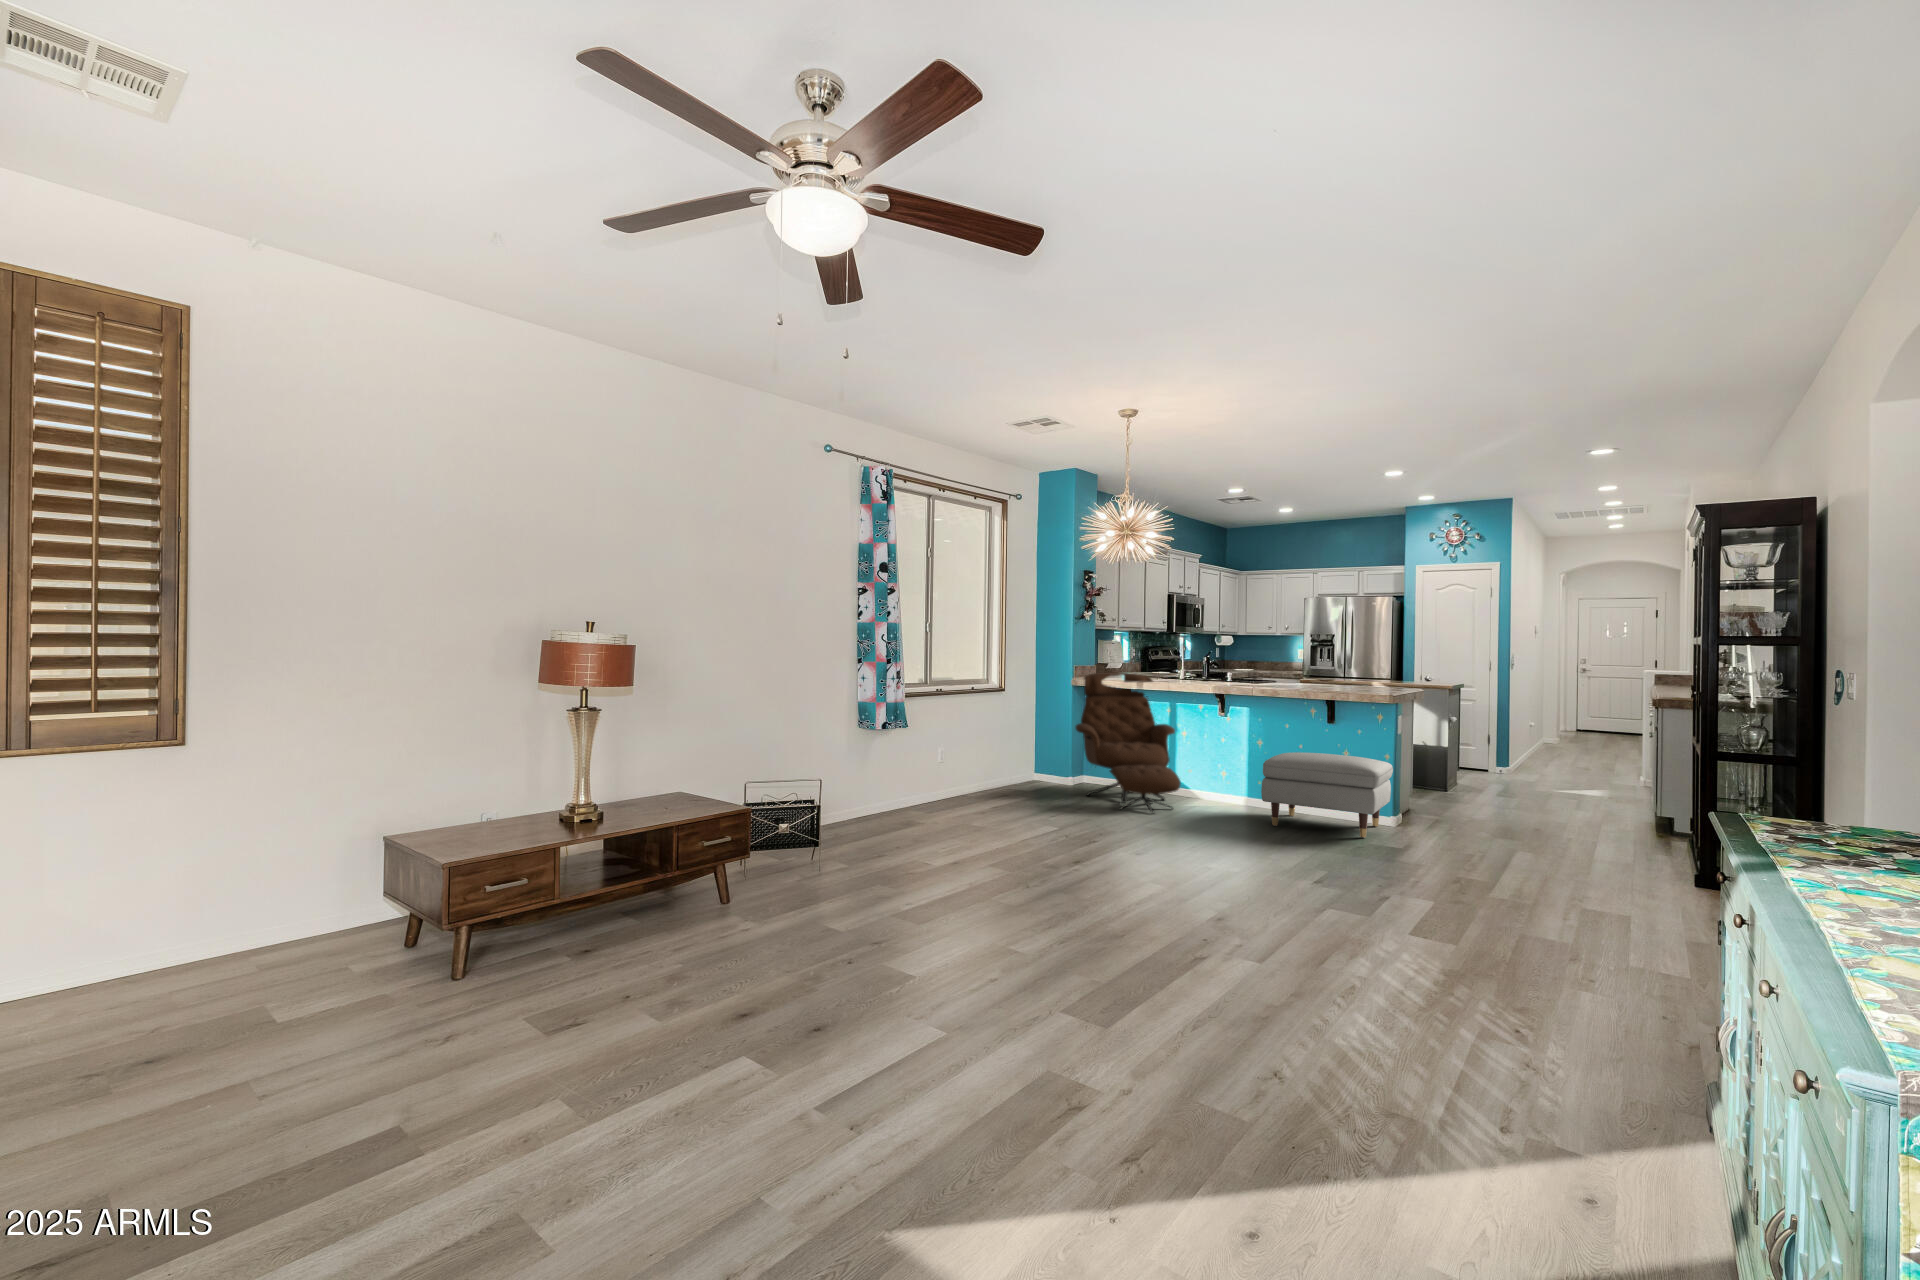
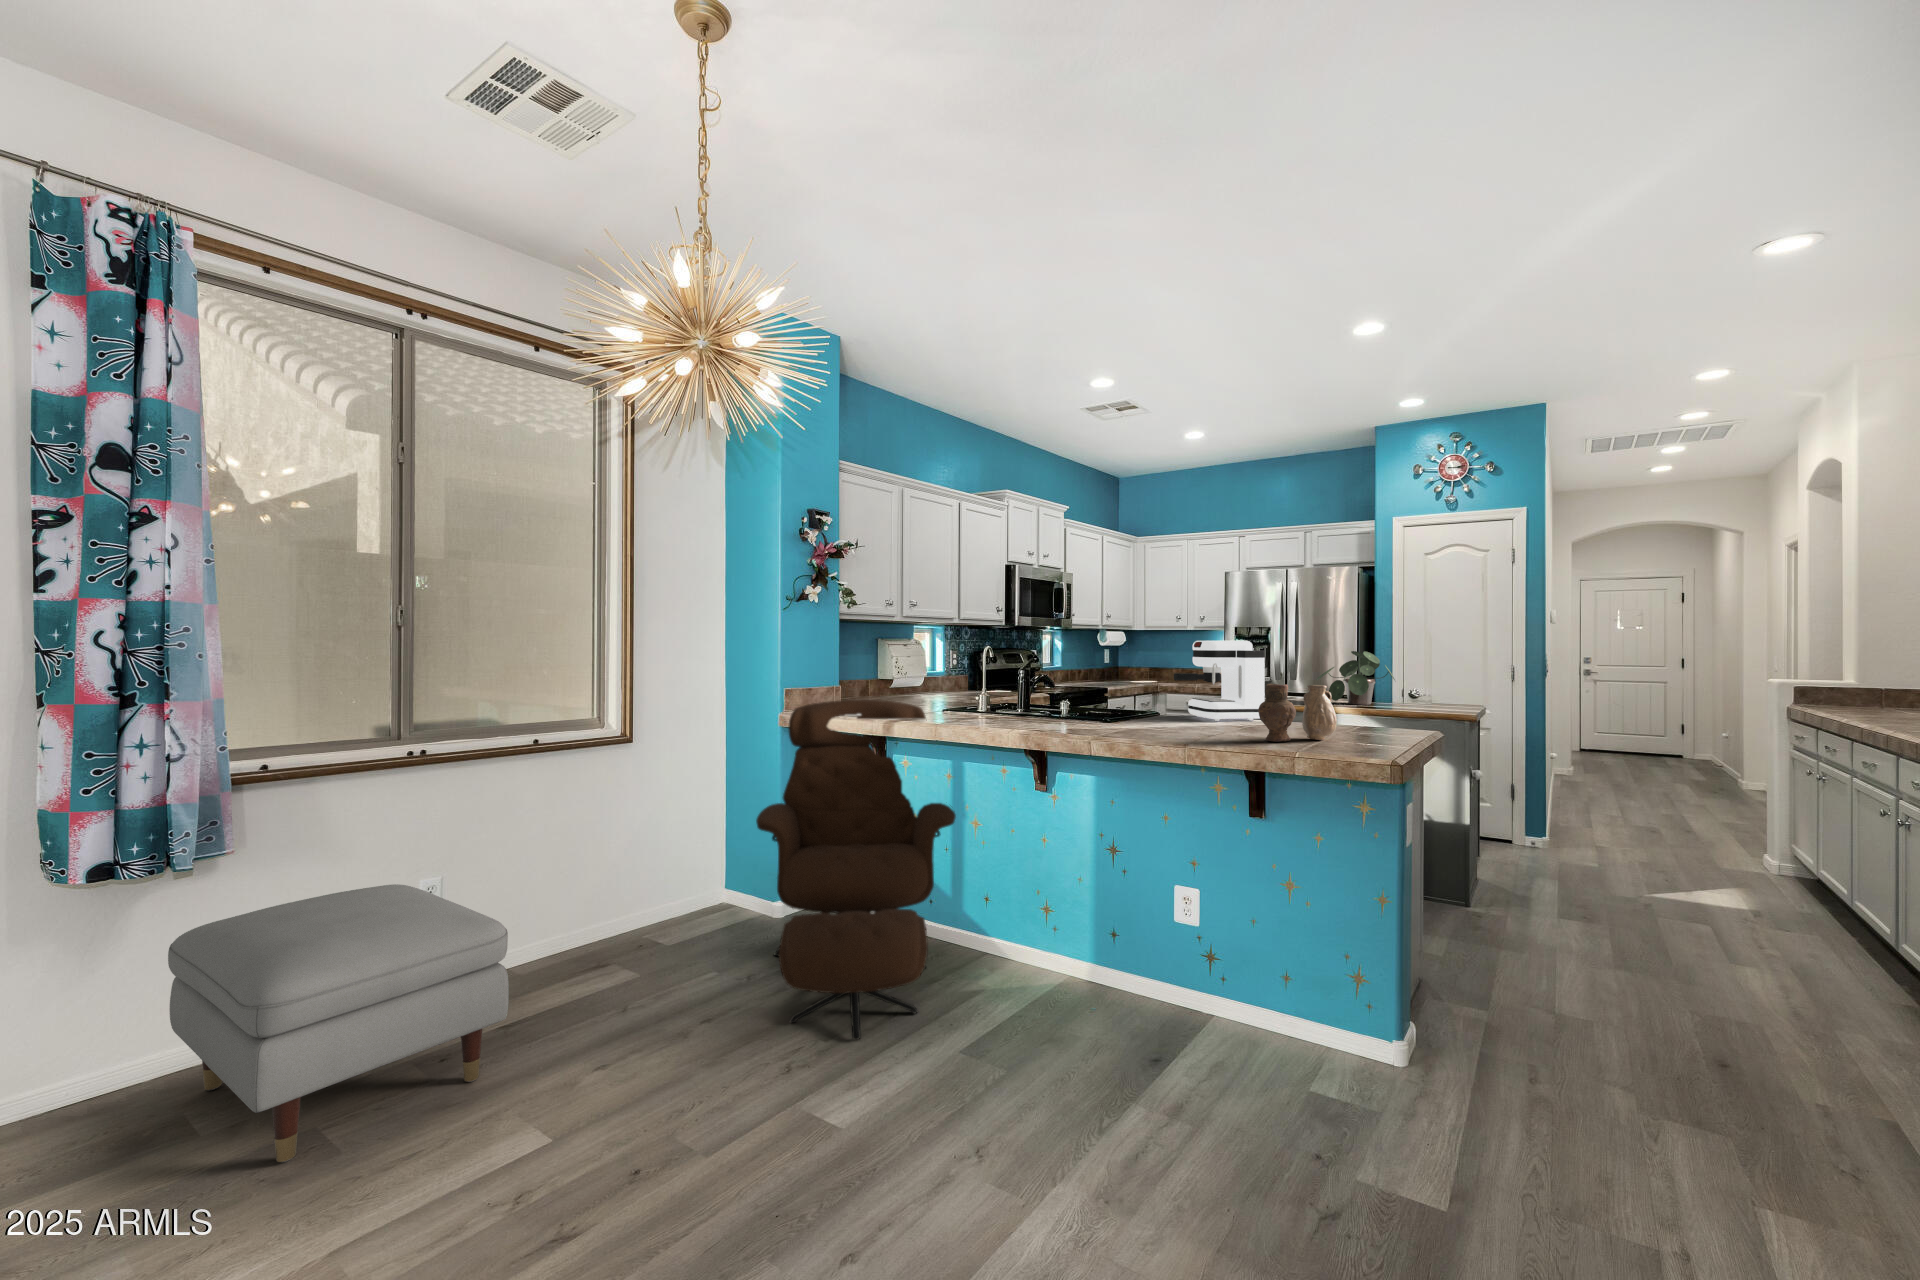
coffee maker: none [1285,643,1334,684] -> present [1174,641,1265,721]
potted plant: none [1363,650,1409,680] -> present [1317,651,1395,705]
vase: none [1331,663,1368,689] -> present [1258,684,1337,742]
ottoman: present [1261,752,1393,838] -> present [168,884,509,1162]

